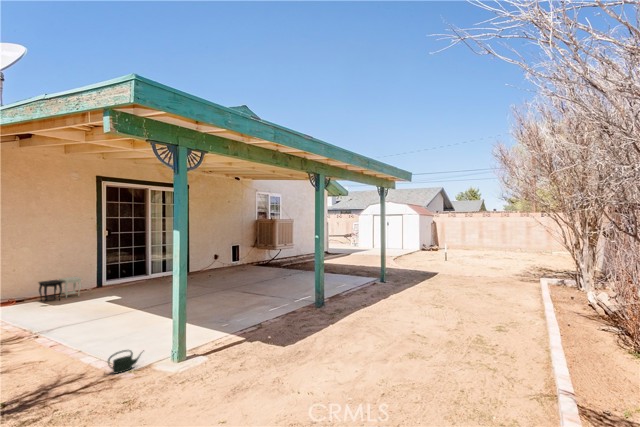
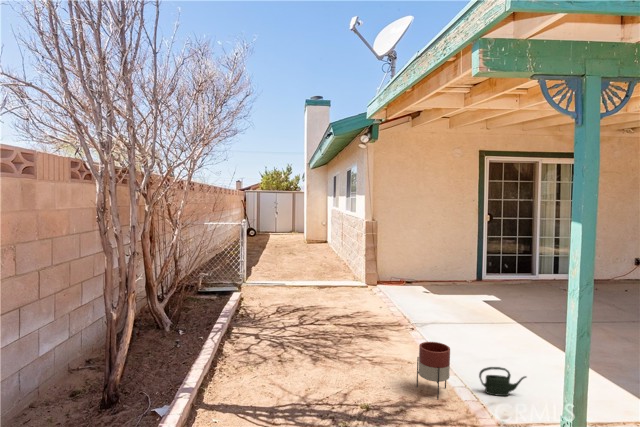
side table: present [39,277,82,301] -> none [421,264,461,287]
planter: none [47,346,82,395] -> present [417,342,450,399]

